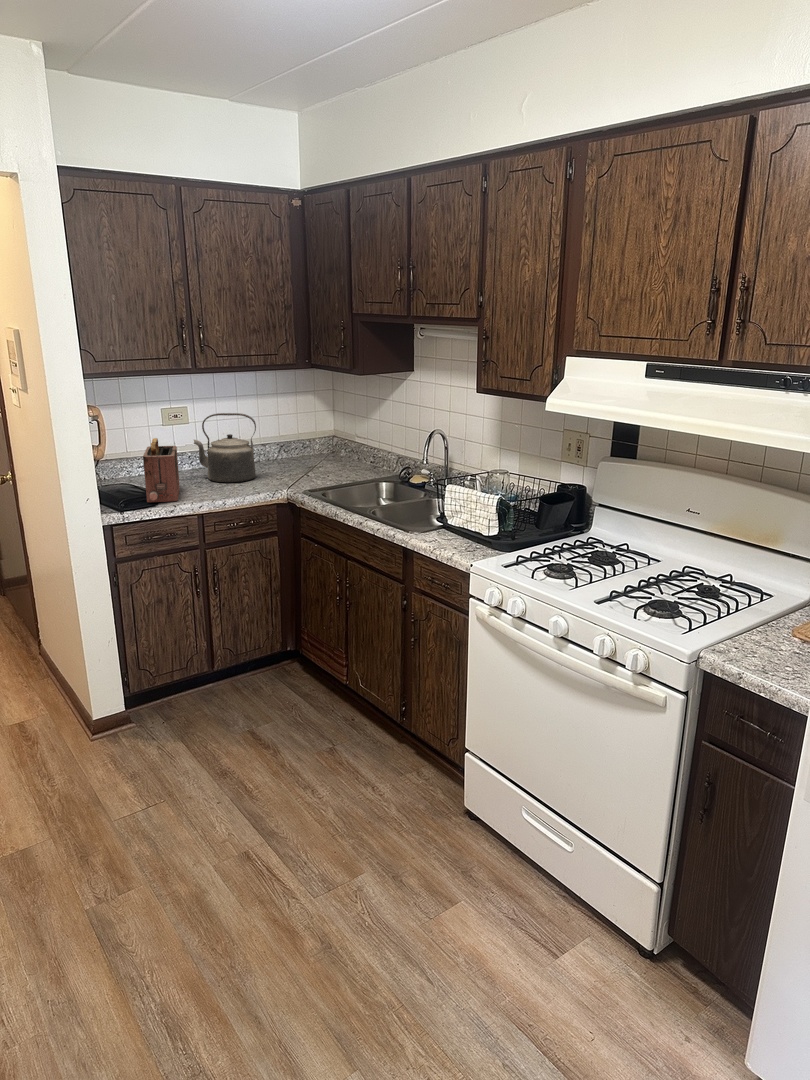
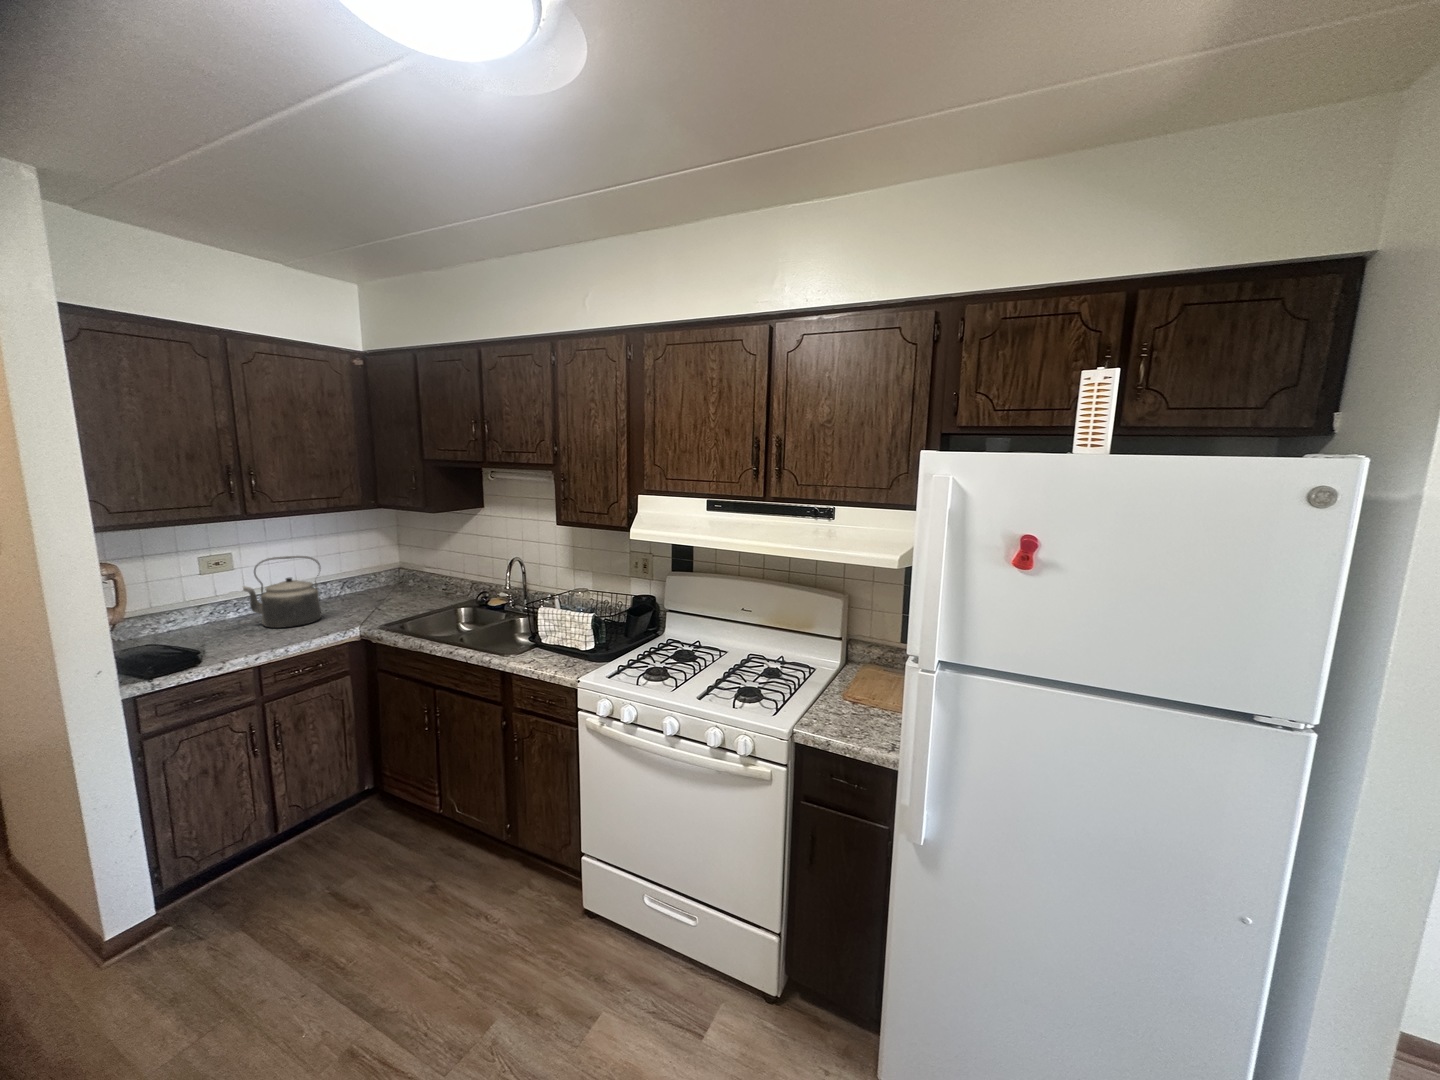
toaster: present [143,438,180,502] -> none [178,590,228,663]

